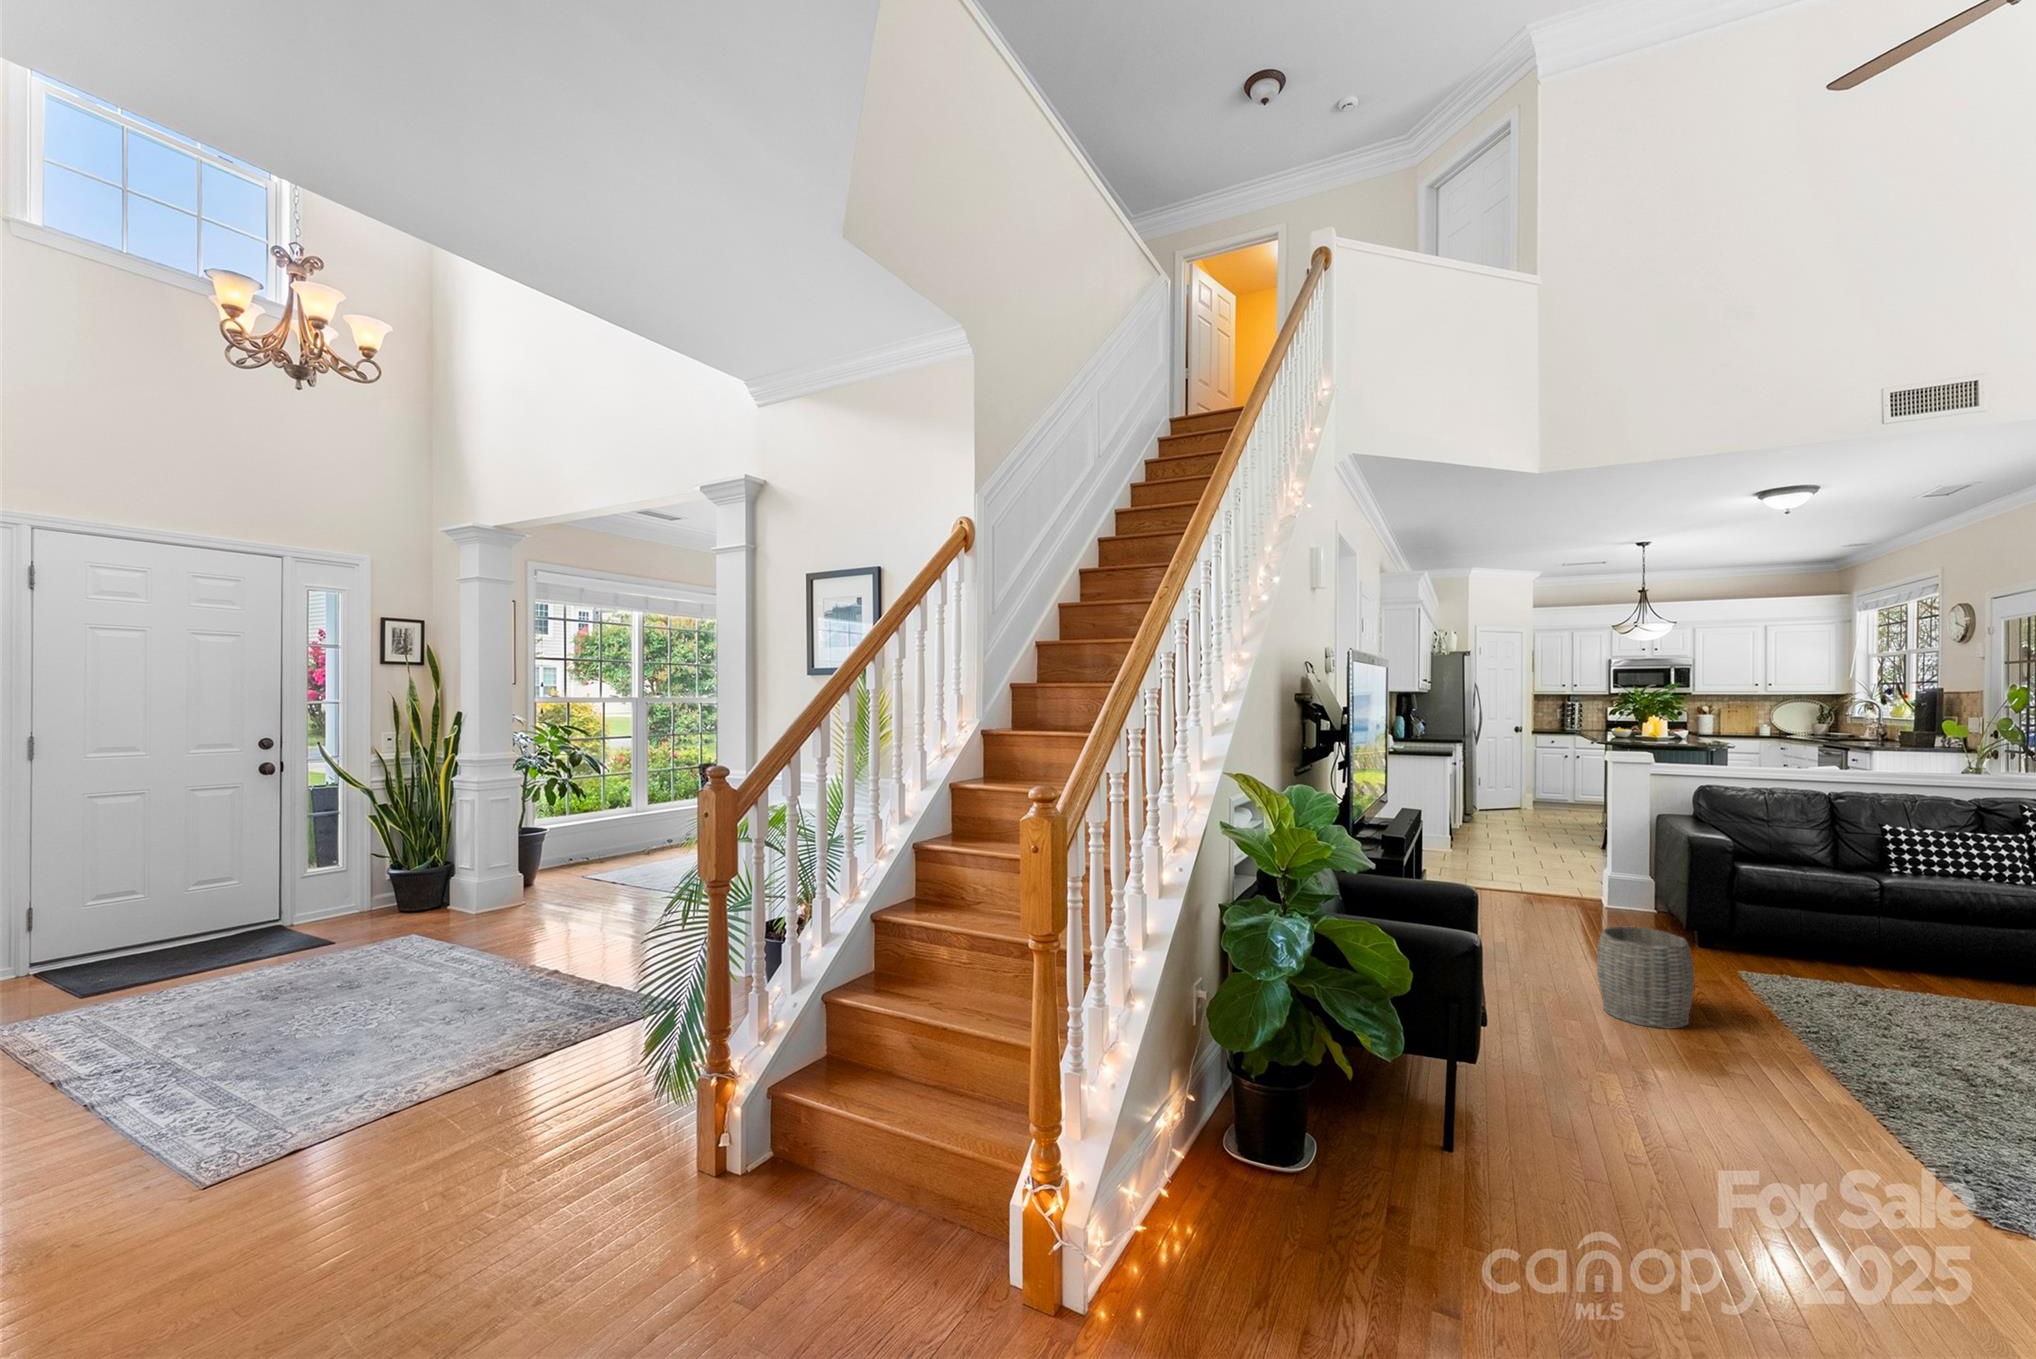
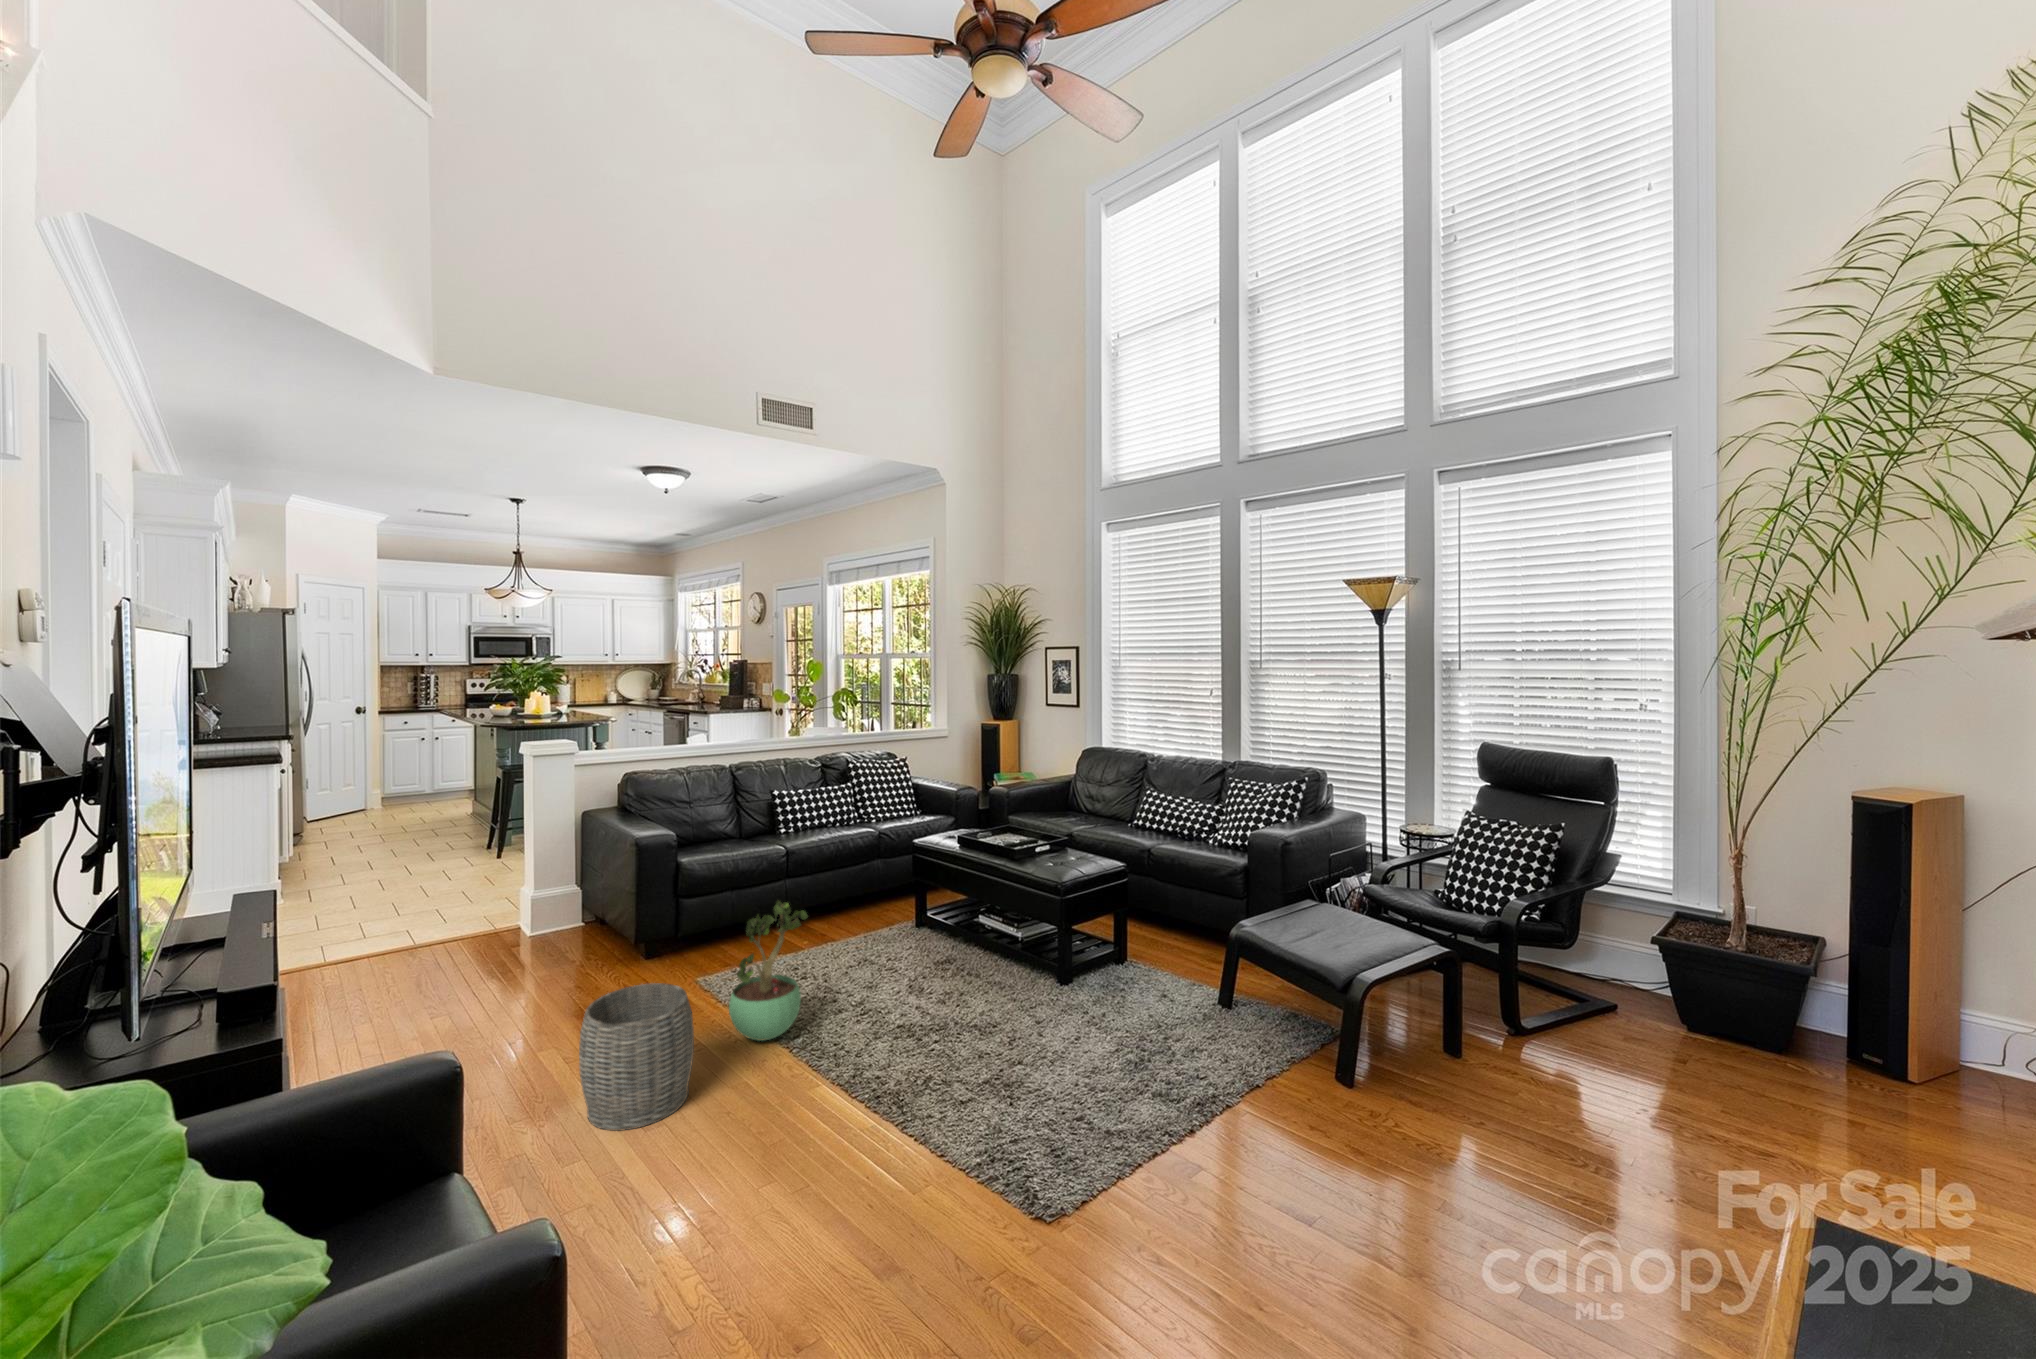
potted plant: none [1746,899,1844,1027] -> present [729,901,808,1041]

